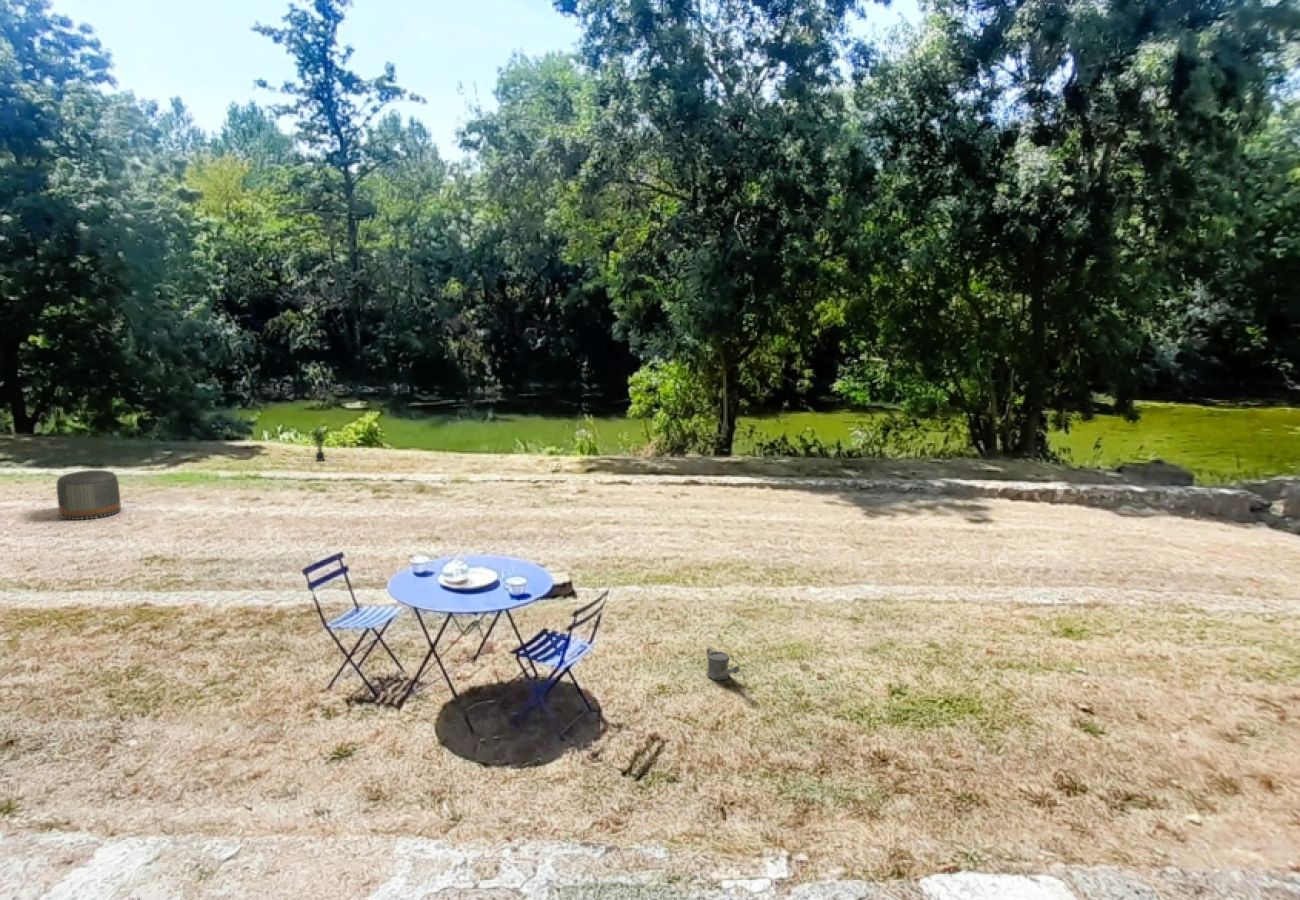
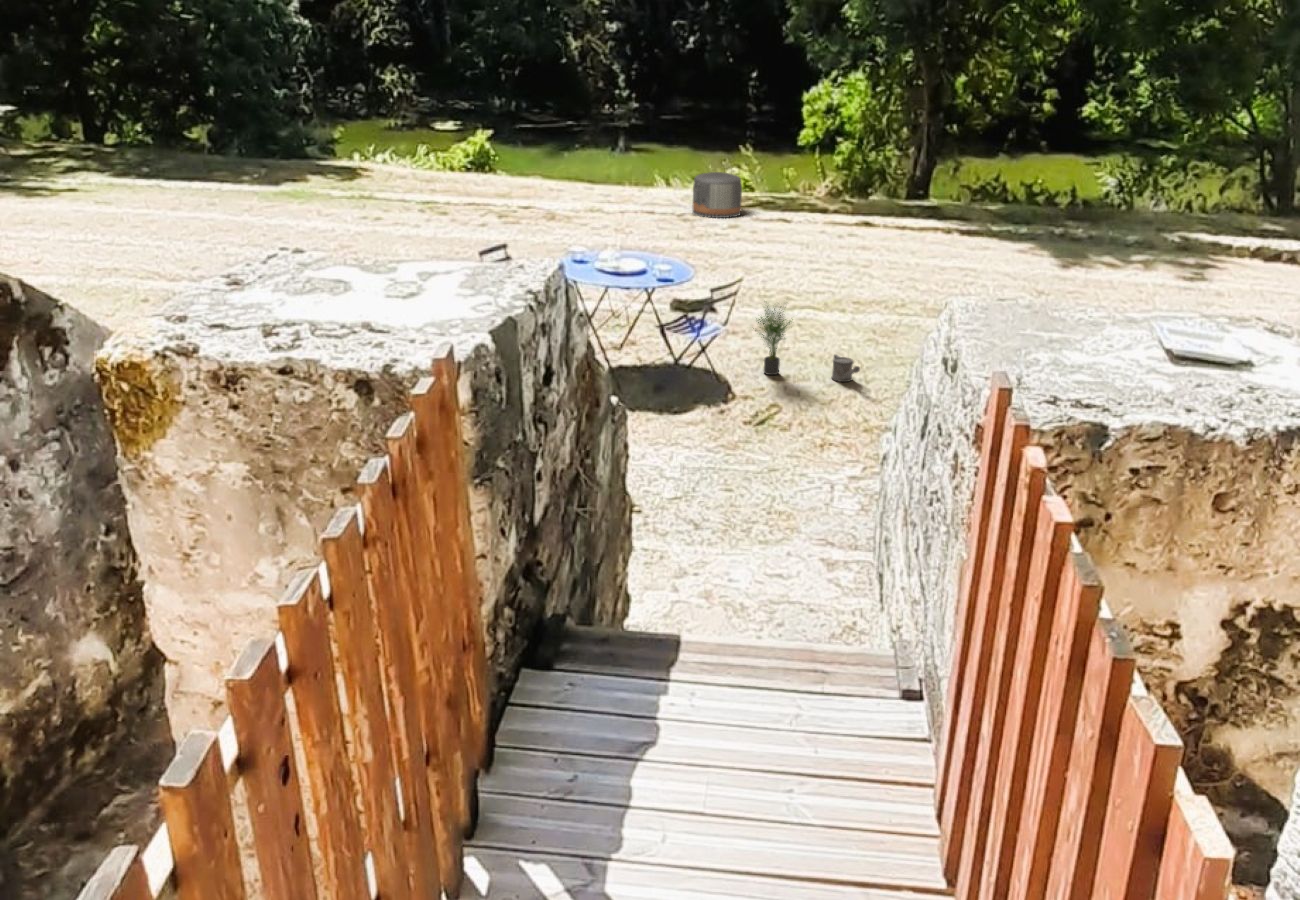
potted plant: present [310,427,326,461] -> present [753,306,793,375]
pouf: present [57,470,121,520] -> present [692,172,742,218]

